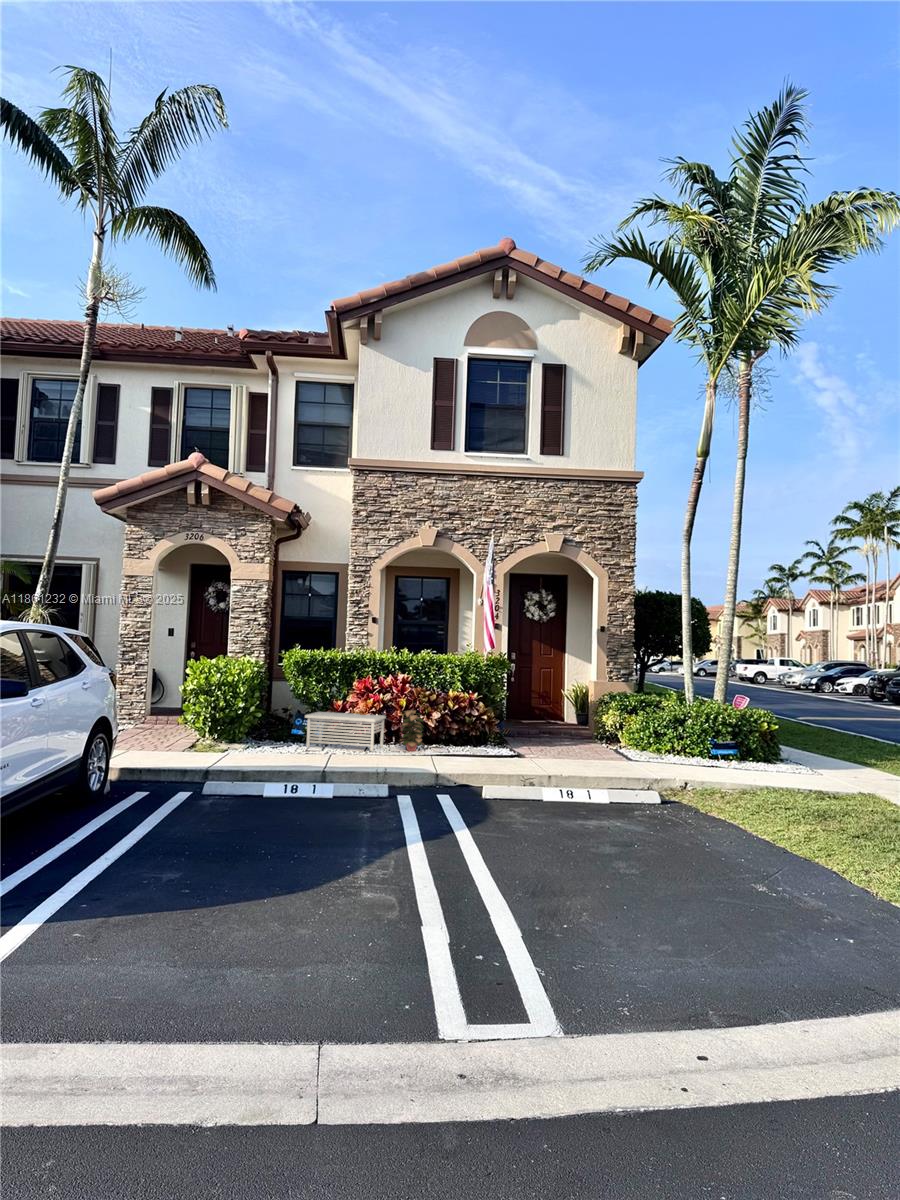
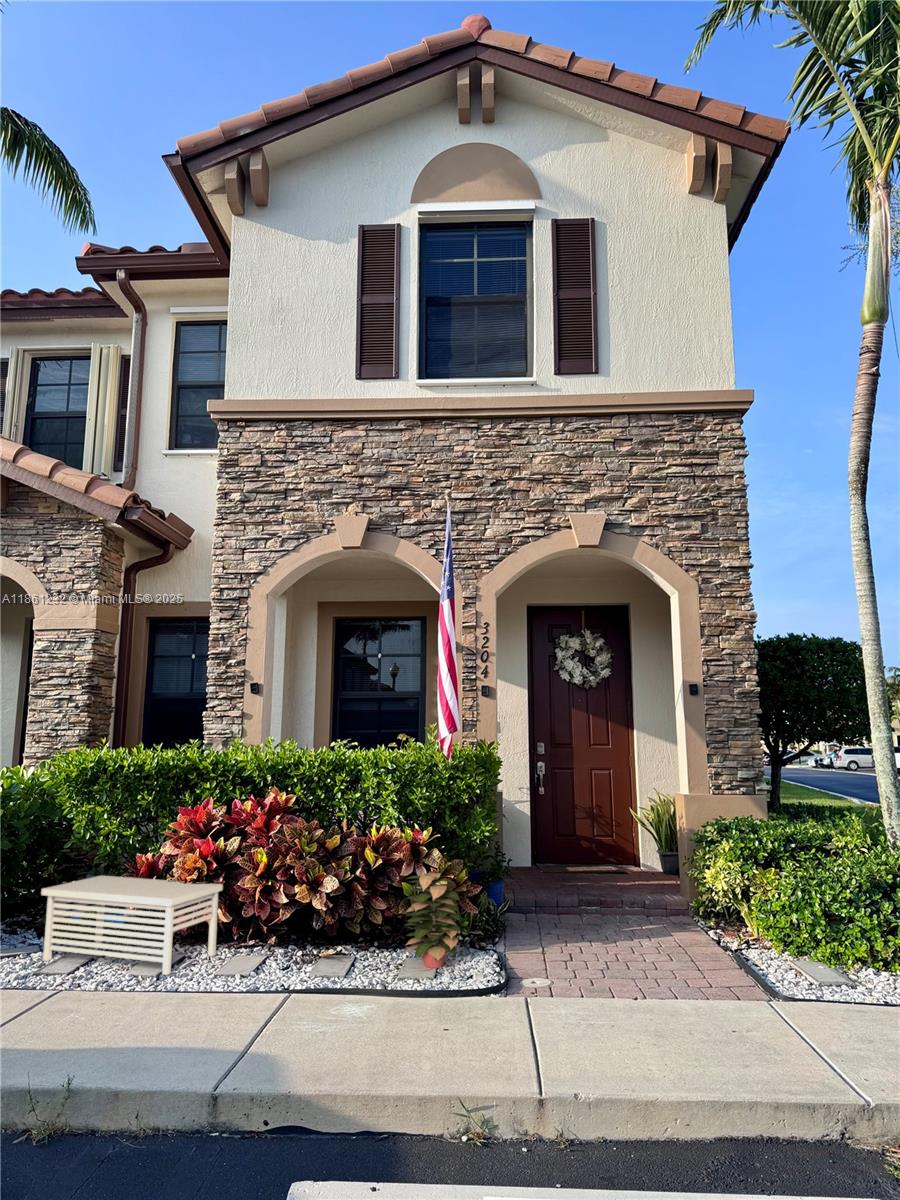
decorative plant: present [401,710,424,751] -> present [402,873,464,968]

